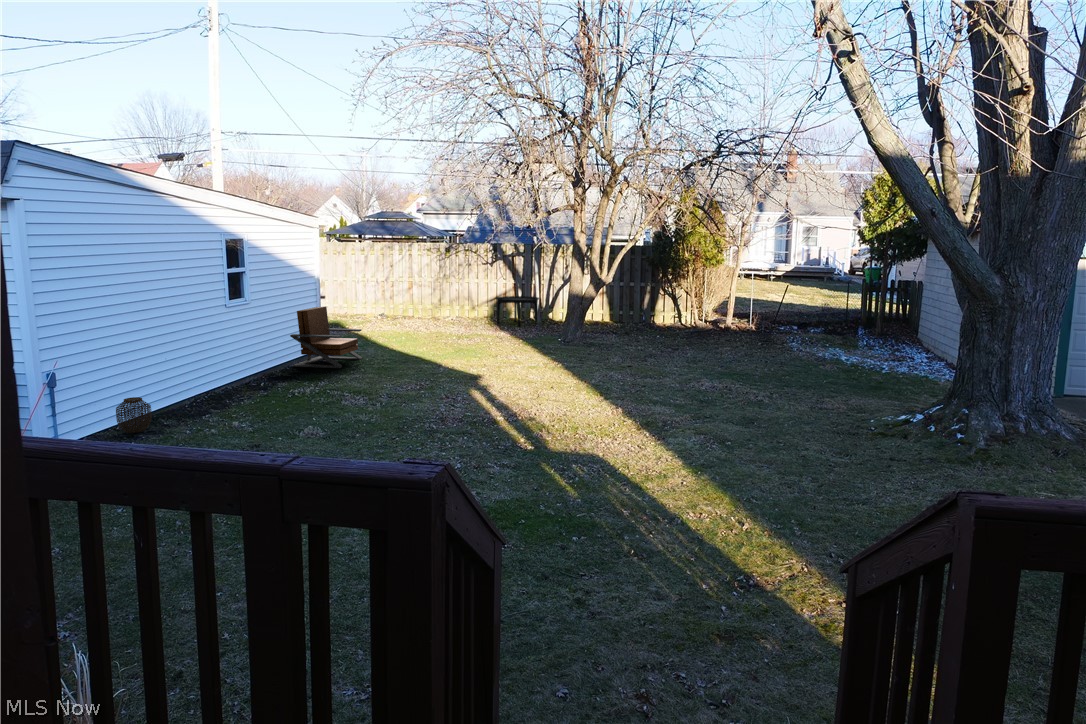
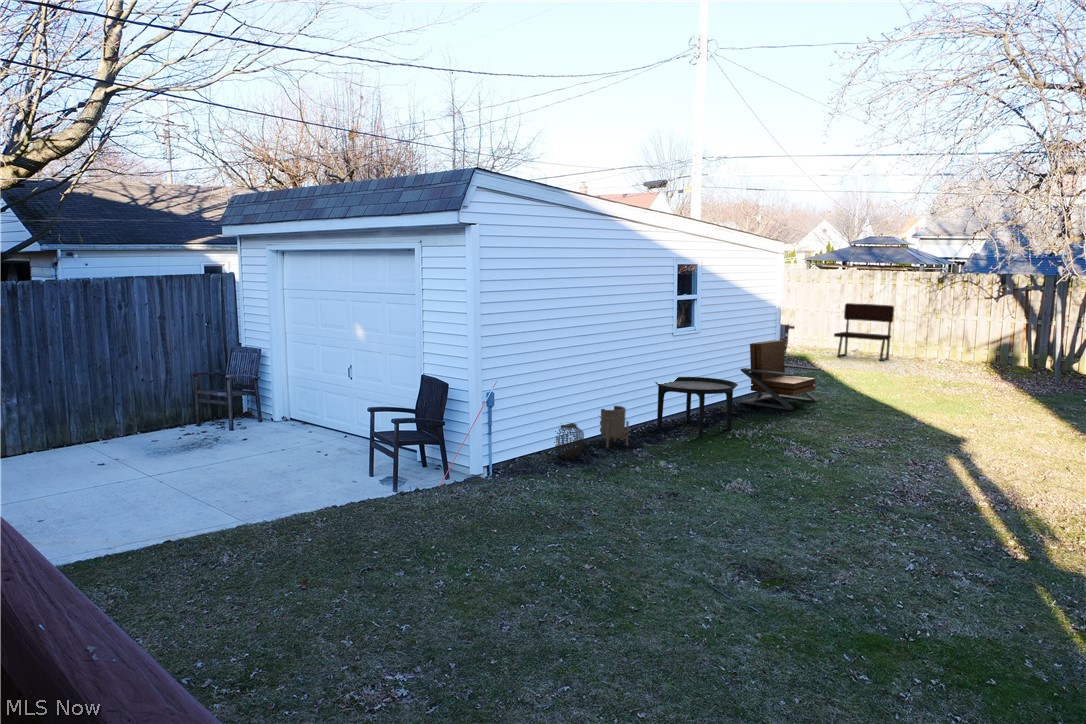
bench: none [364,272,413,322] -> present [834,303,894,361]
round table: present [495,296,539,326] -> present [655,377,738,437]
planter: none [158,377,195,418] -> present [598,406,629,448]

